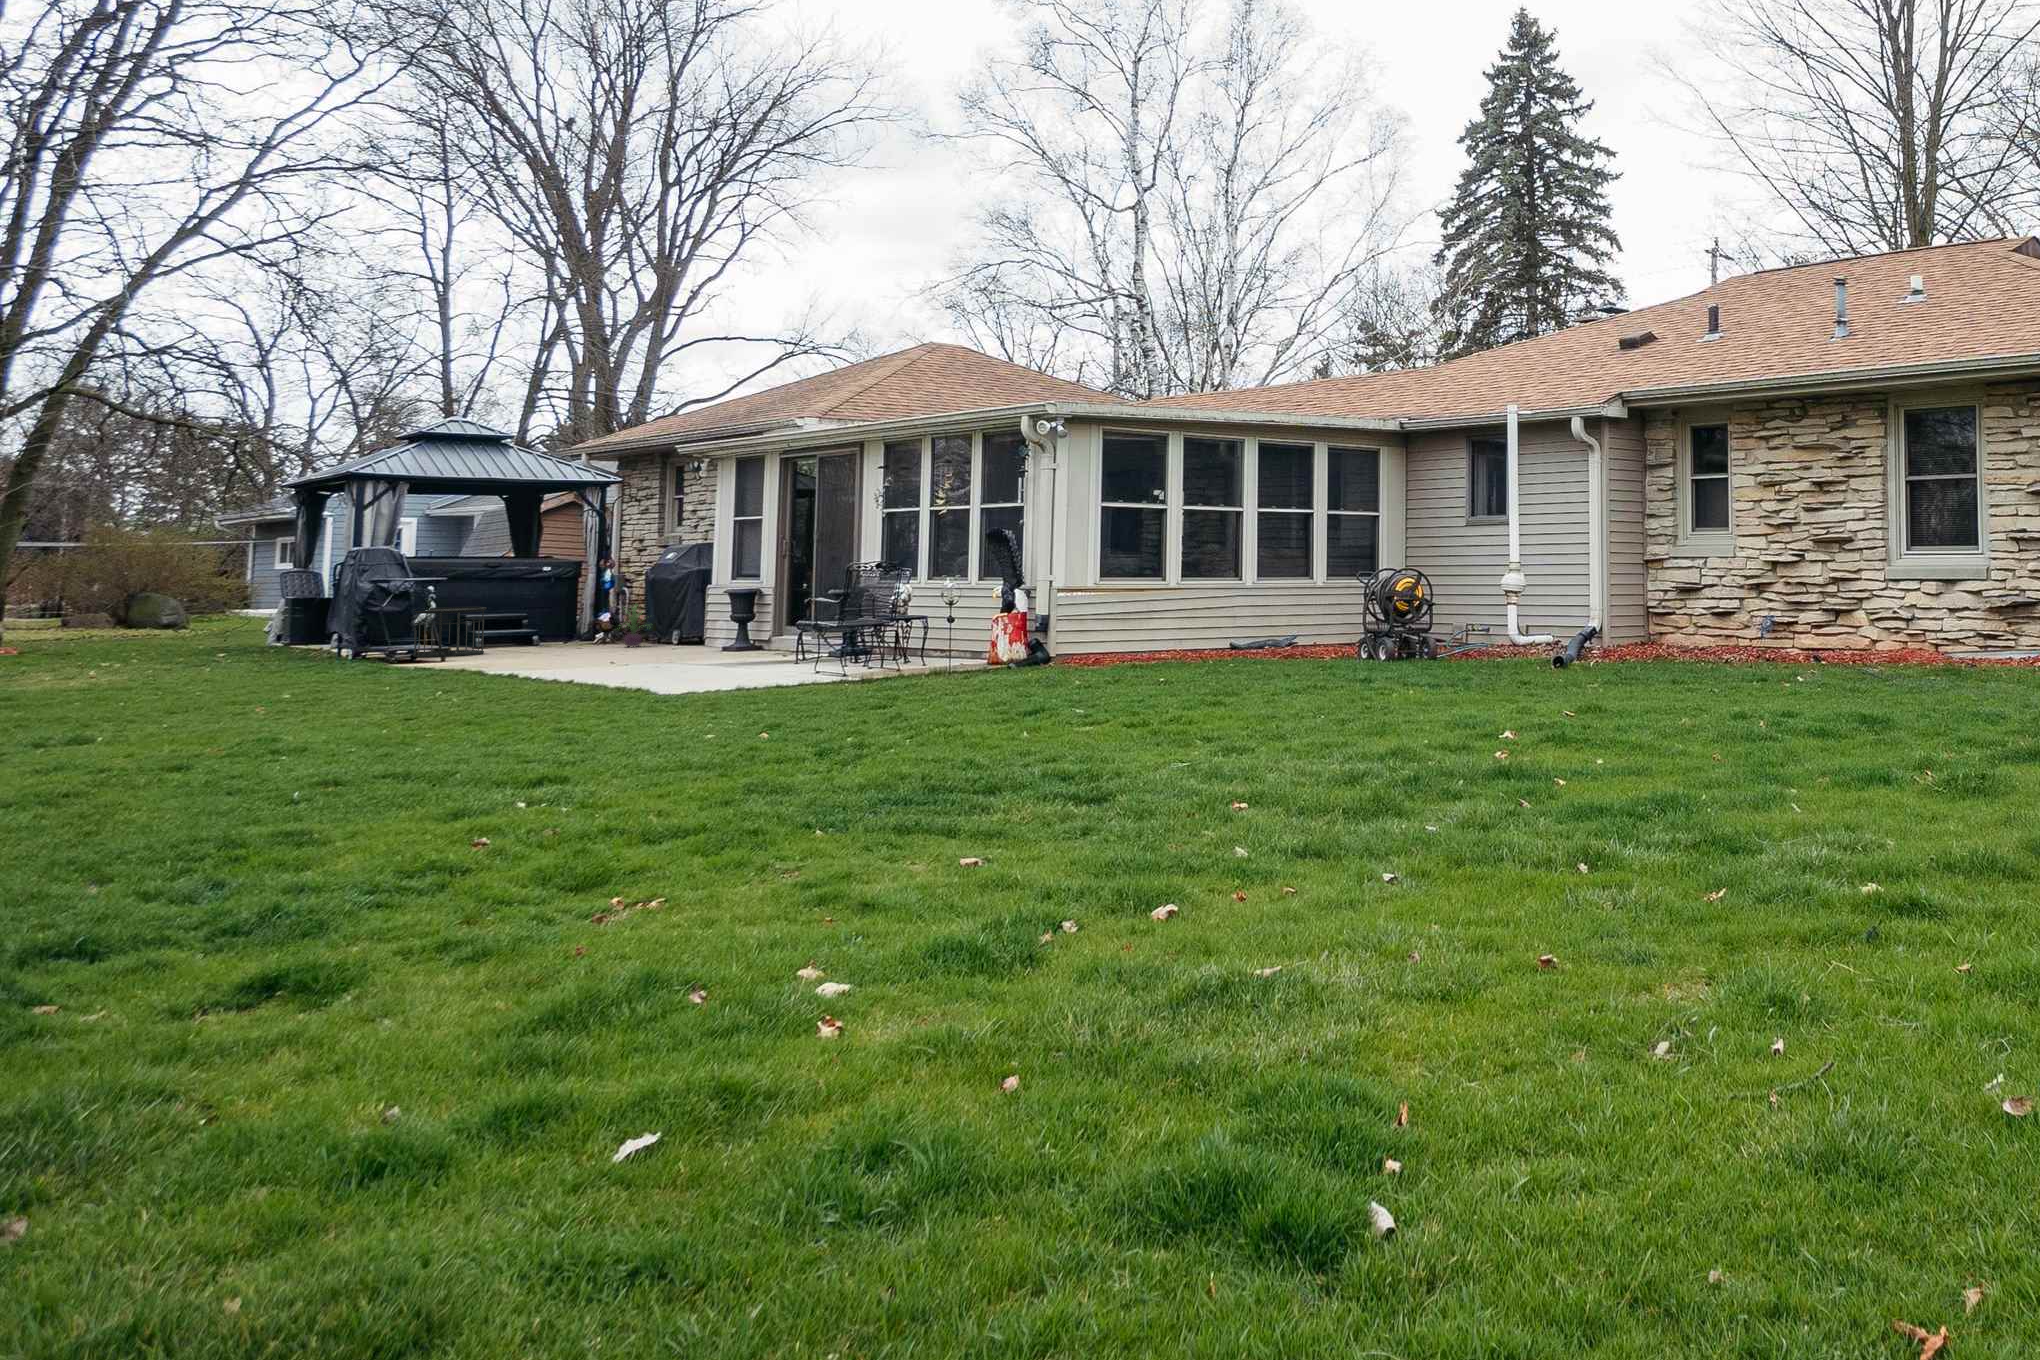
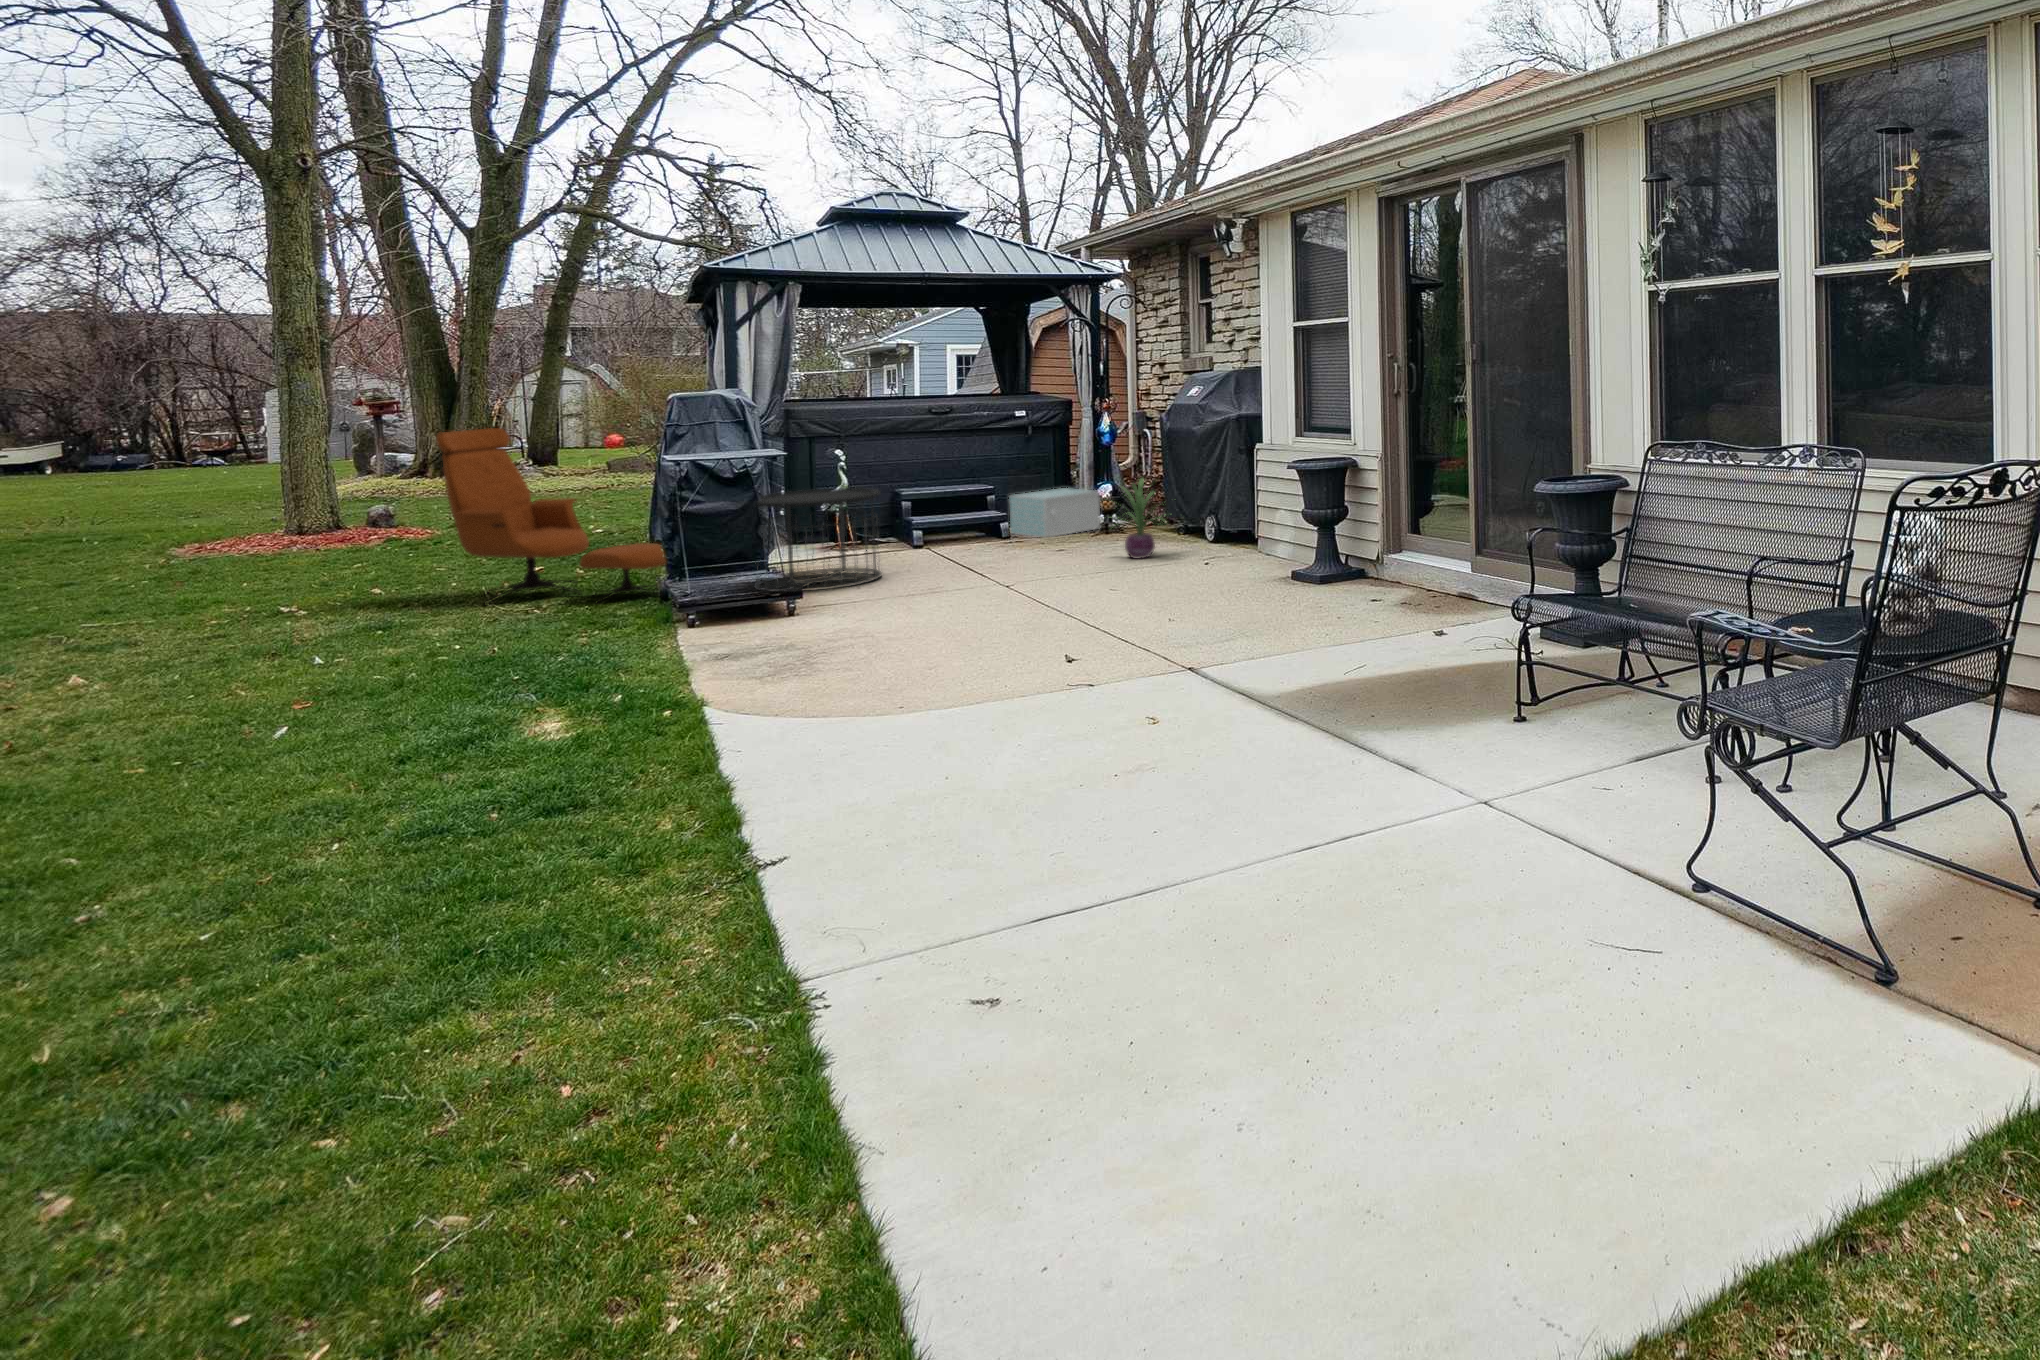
lounge chair: none [243,573,370,662] -> present [436,428,666,605]
storage box: none [541,617,601,644] -> present [1009,488,1100,537]

